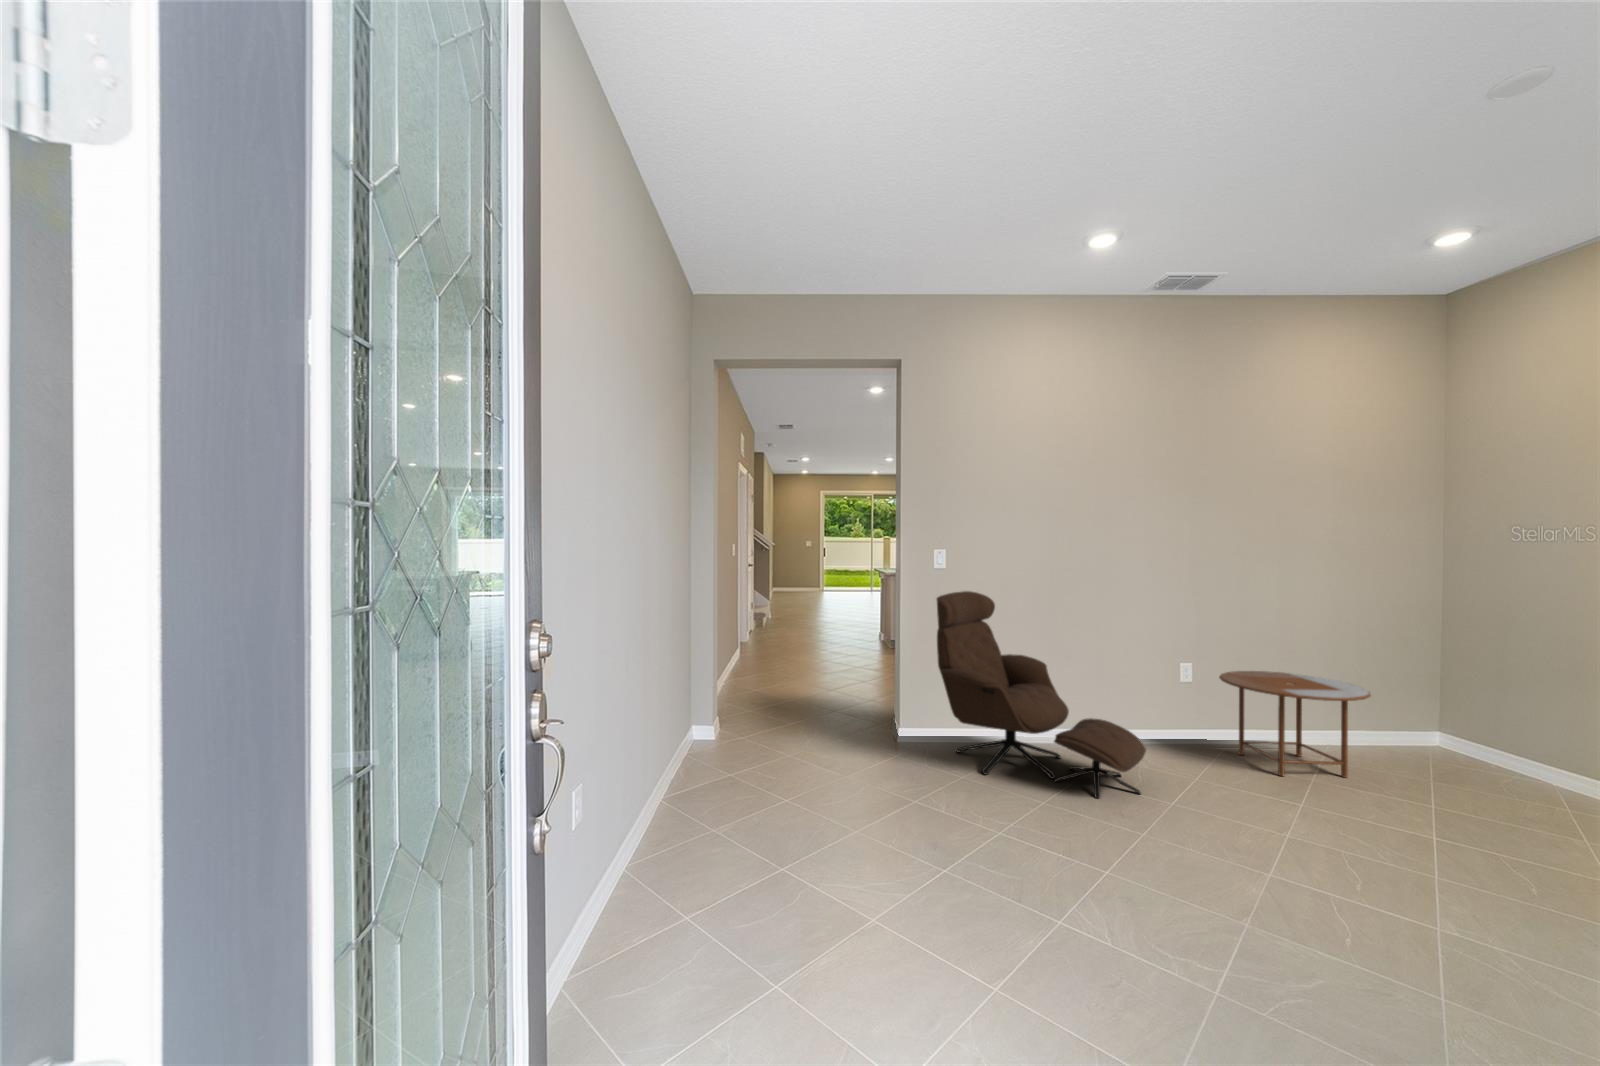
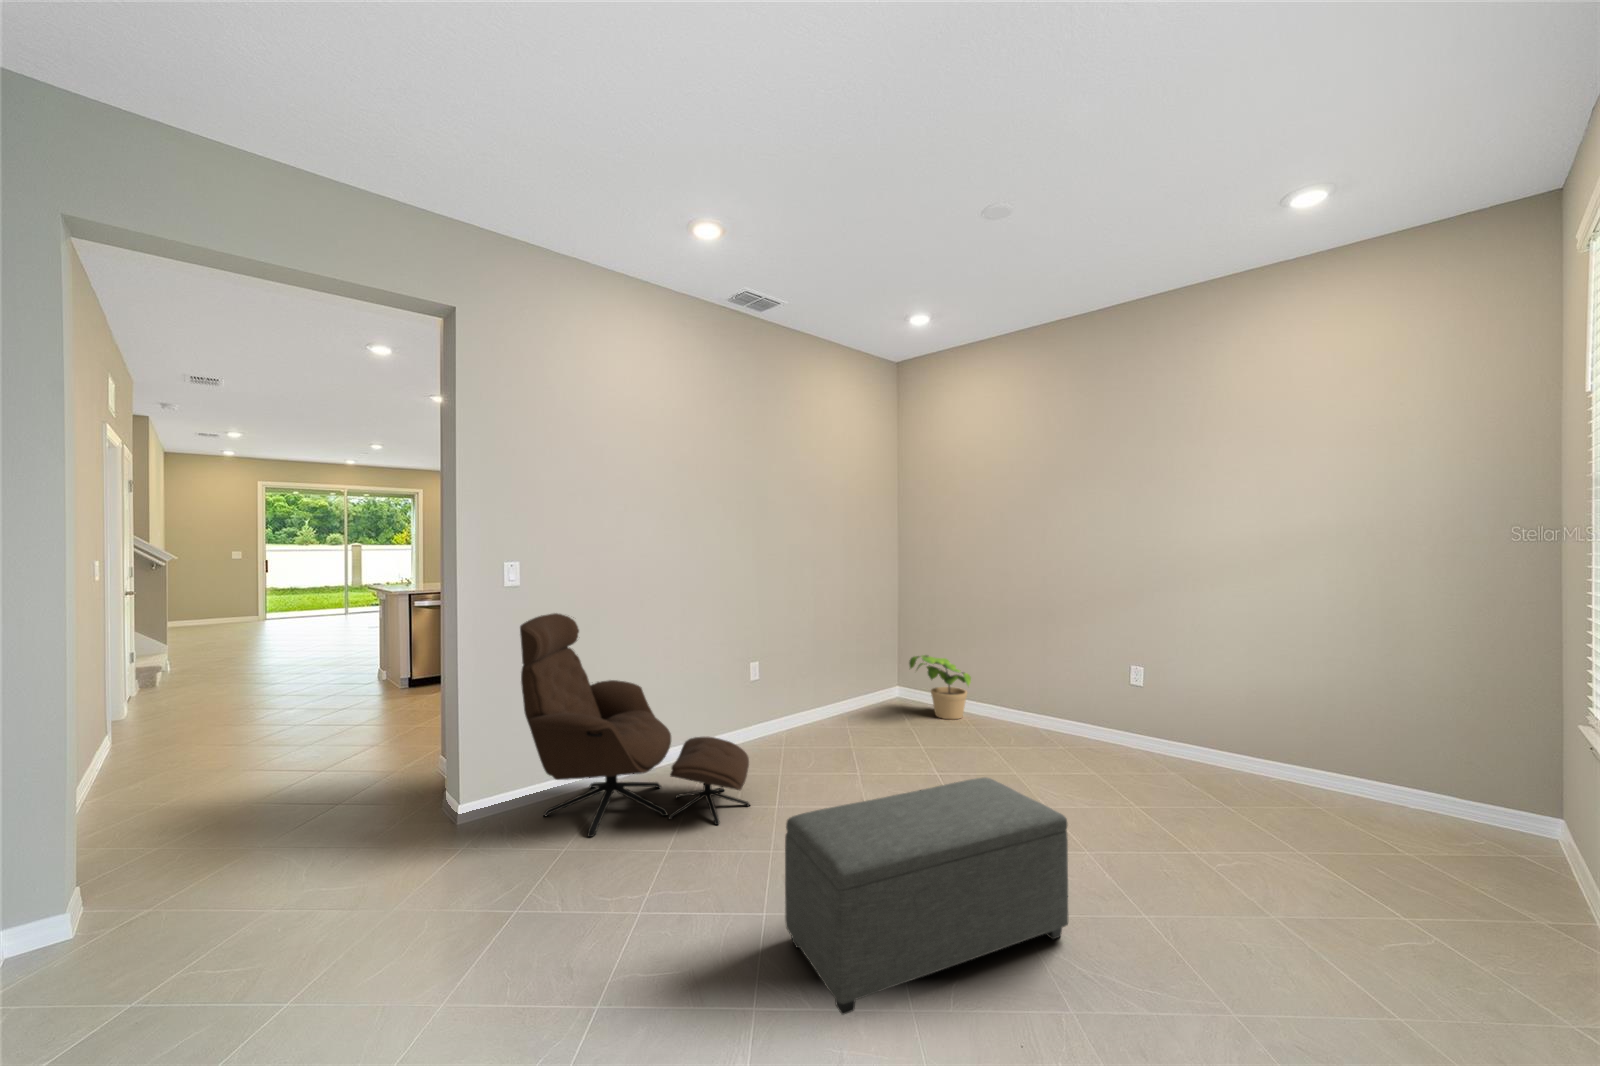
side table: present [1219,671,1371,778] -> none [782,658,884,750]
potted plant: none [1430,690,1565,792] -> present [909,655,971,719]
ottoman: none [1108,781,1485,1023] -> present [785,777,1068,1015]

